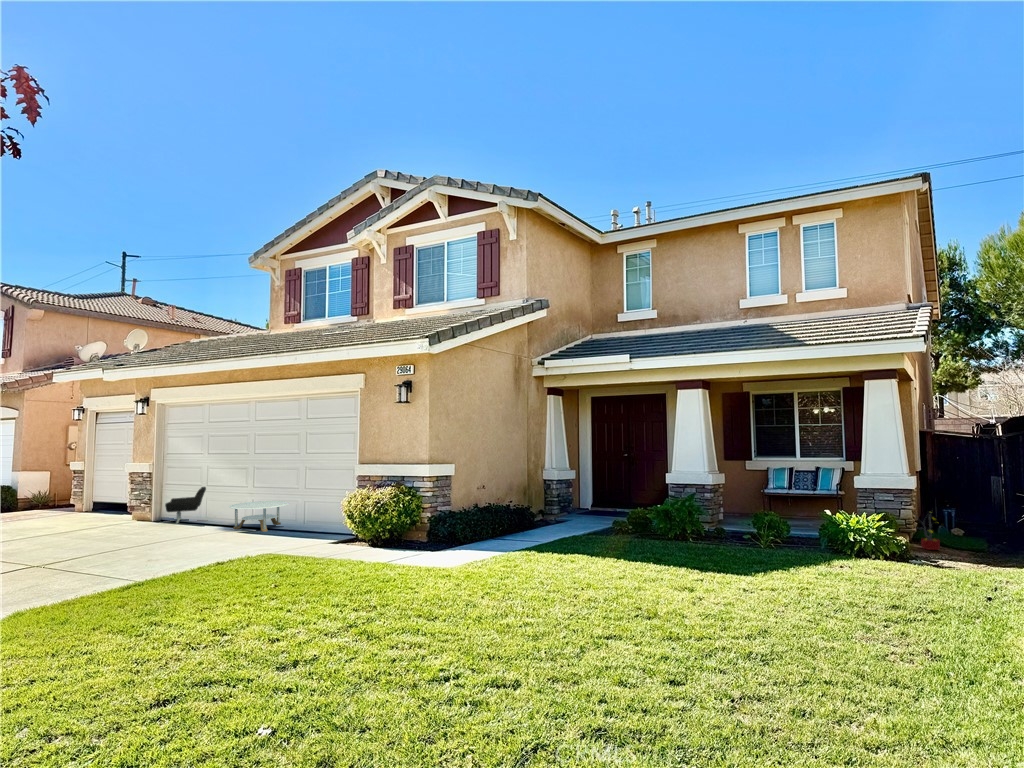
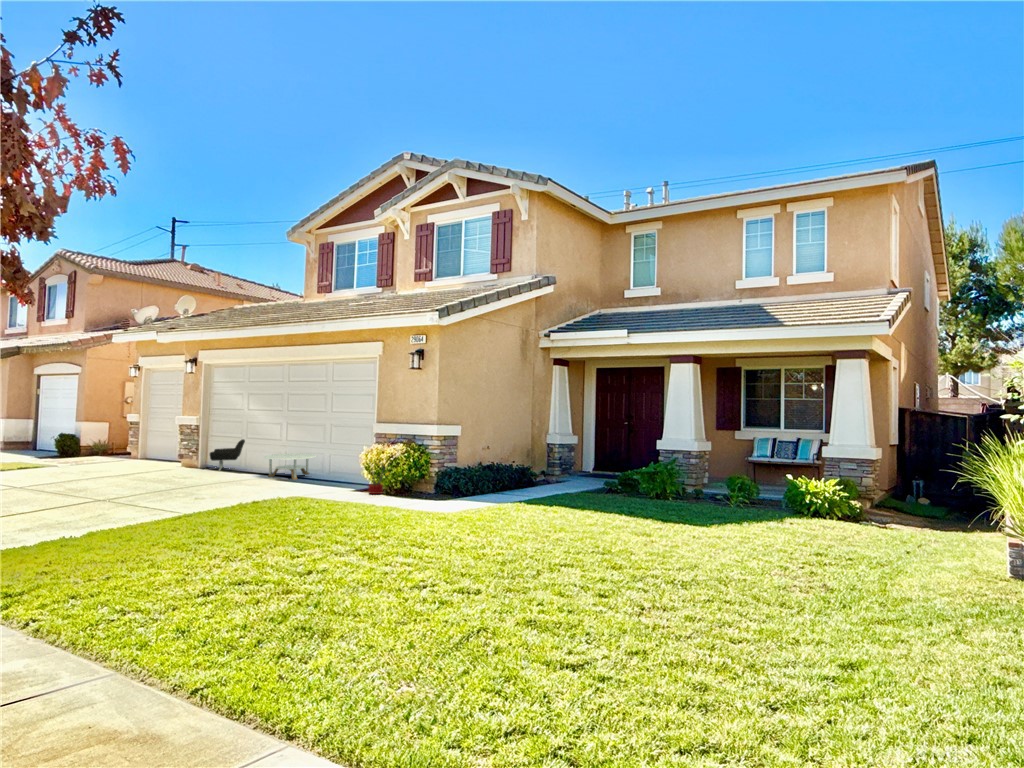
decorative plant: present [921,512,940,550] -> present [368,462,389,494]

